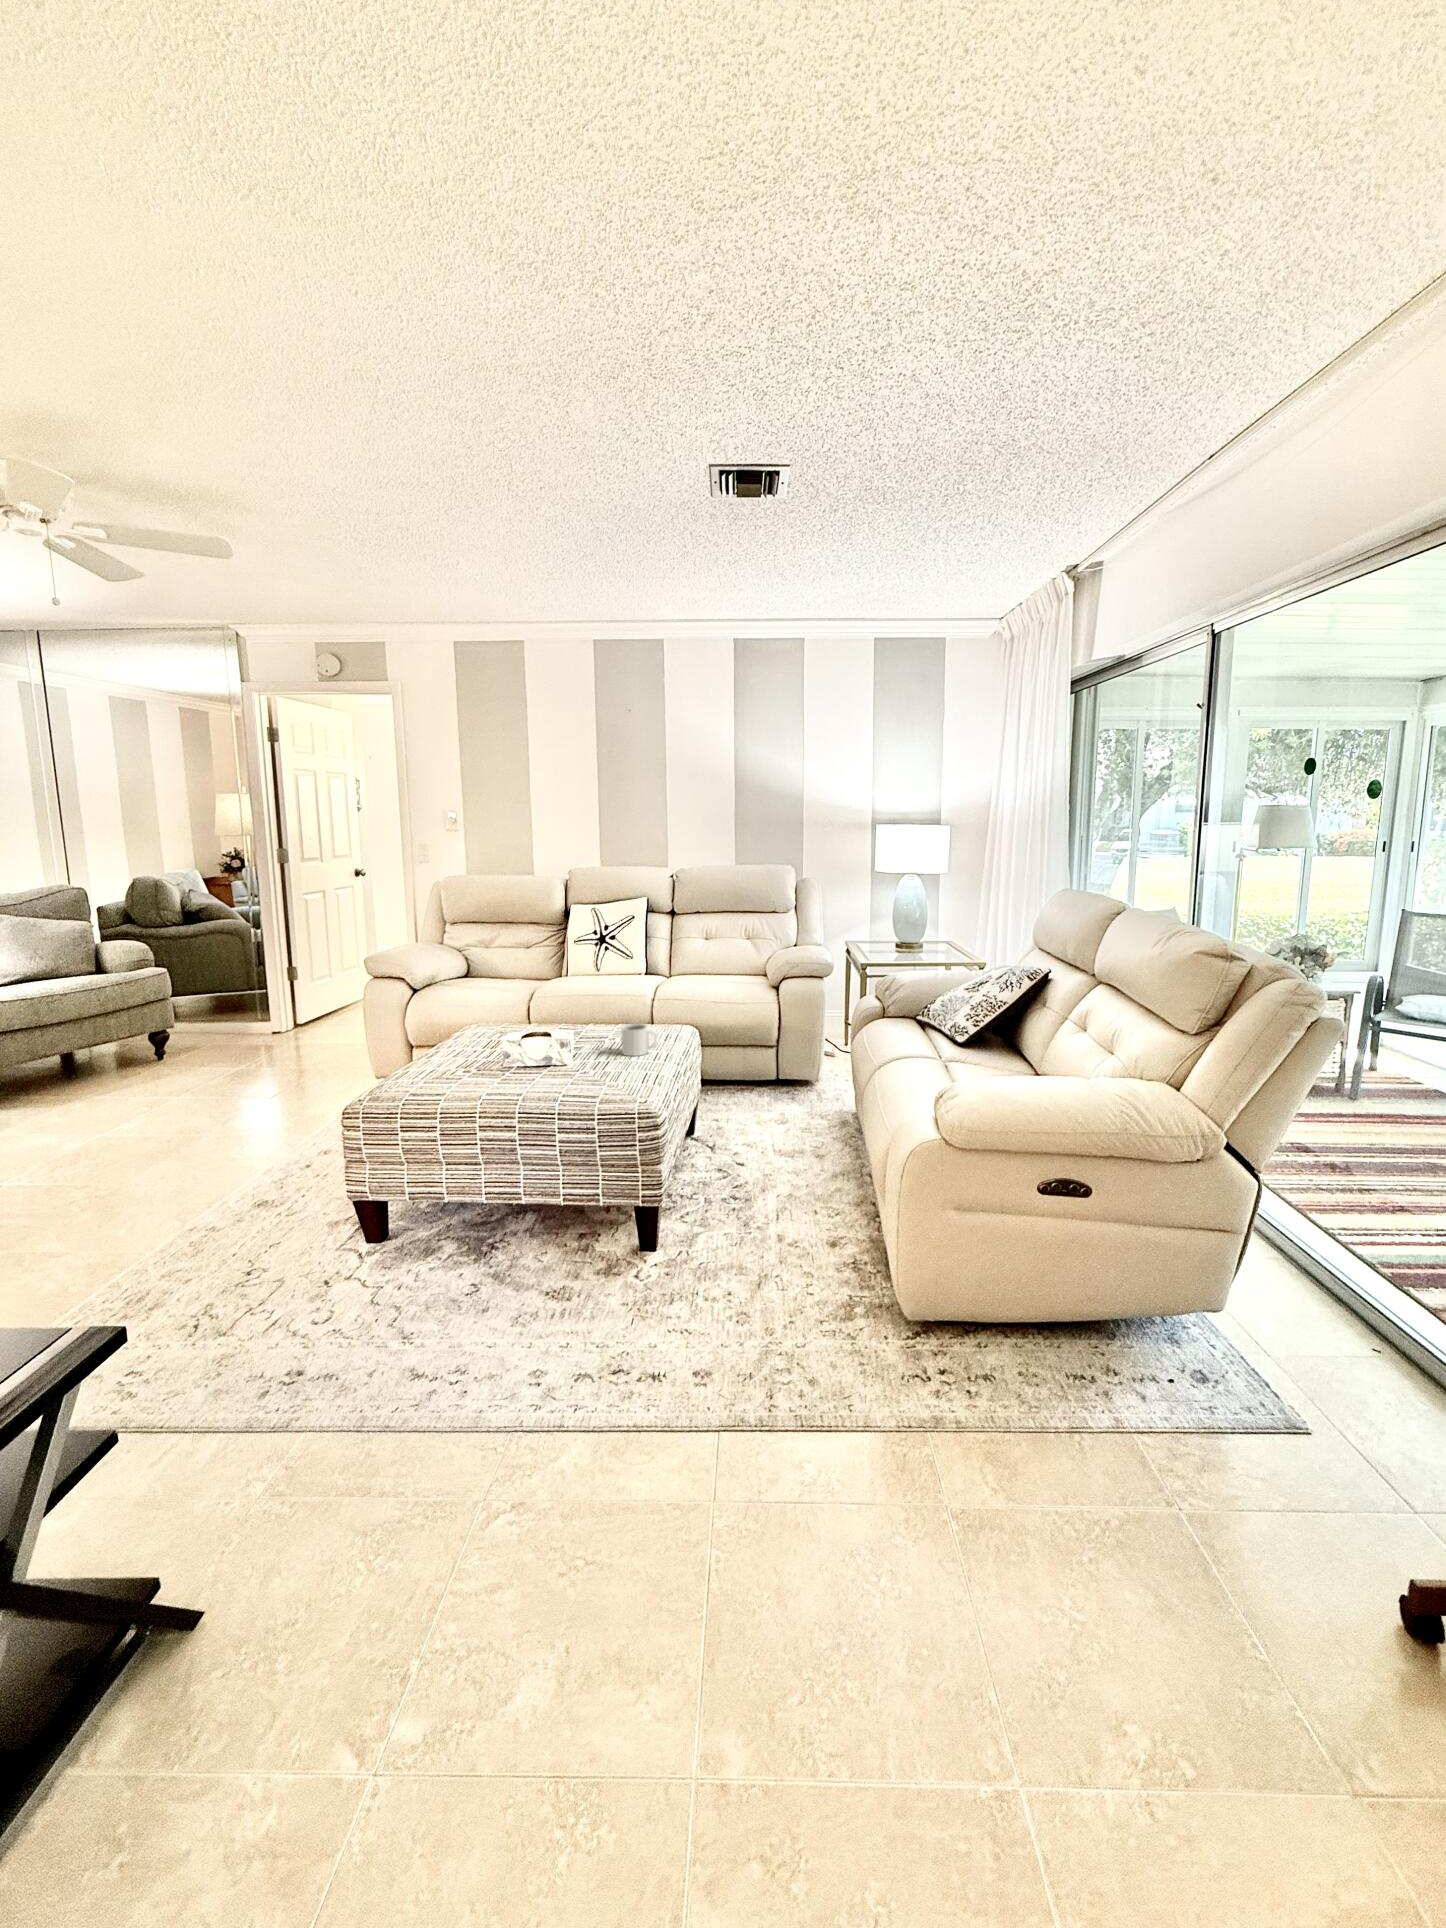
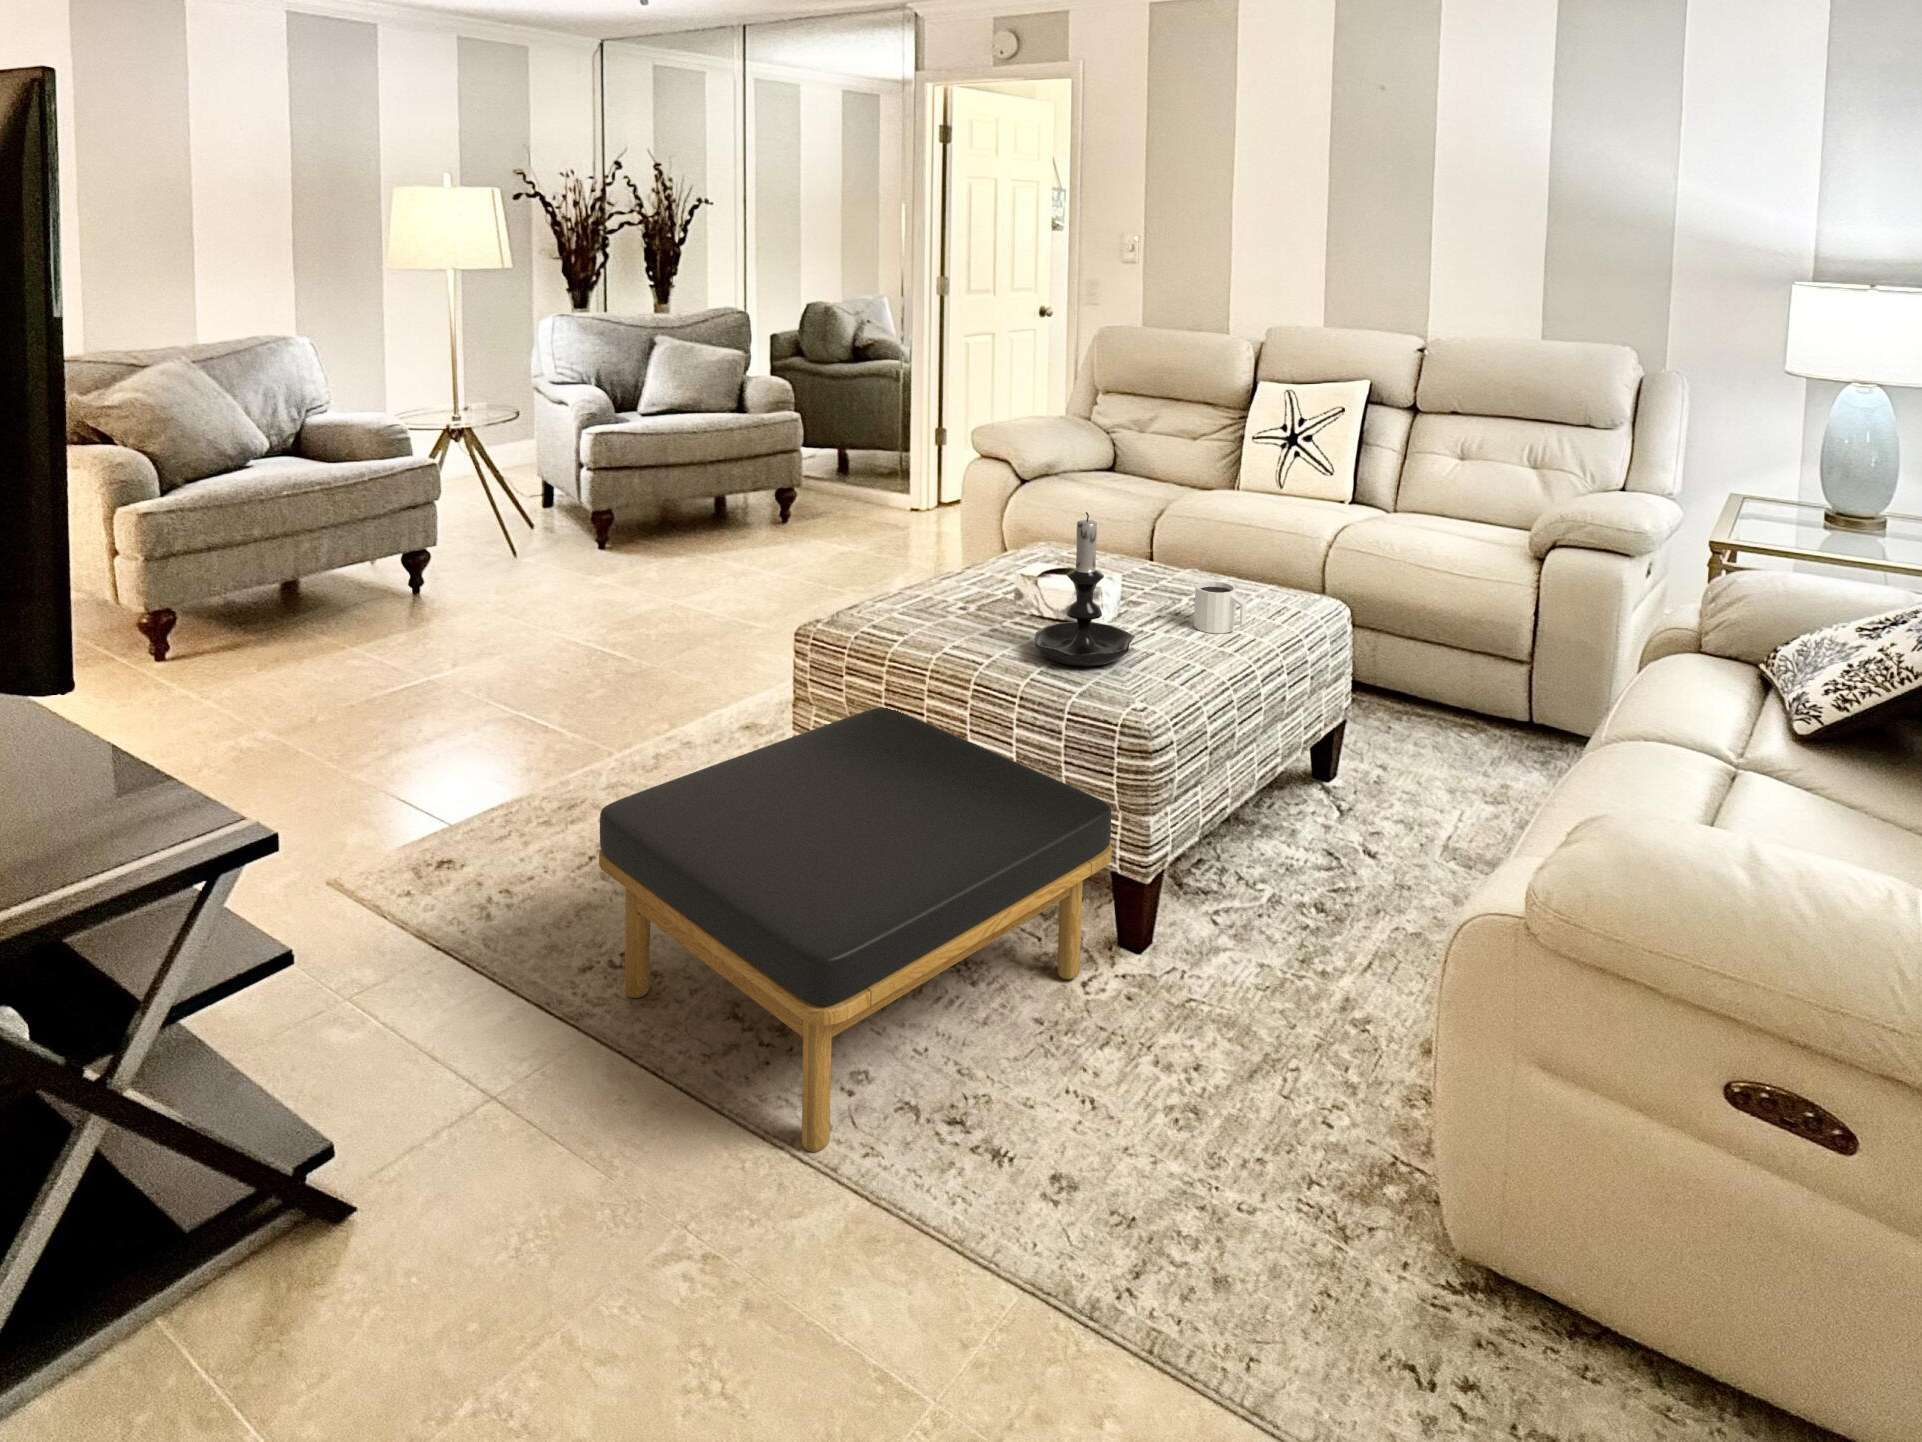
candle holder: none [540,986,610,1088] -> present [1035,512,1135,666]
ottoman: none [283,1147,646,1419] -> present [599,707,1112,1152]

